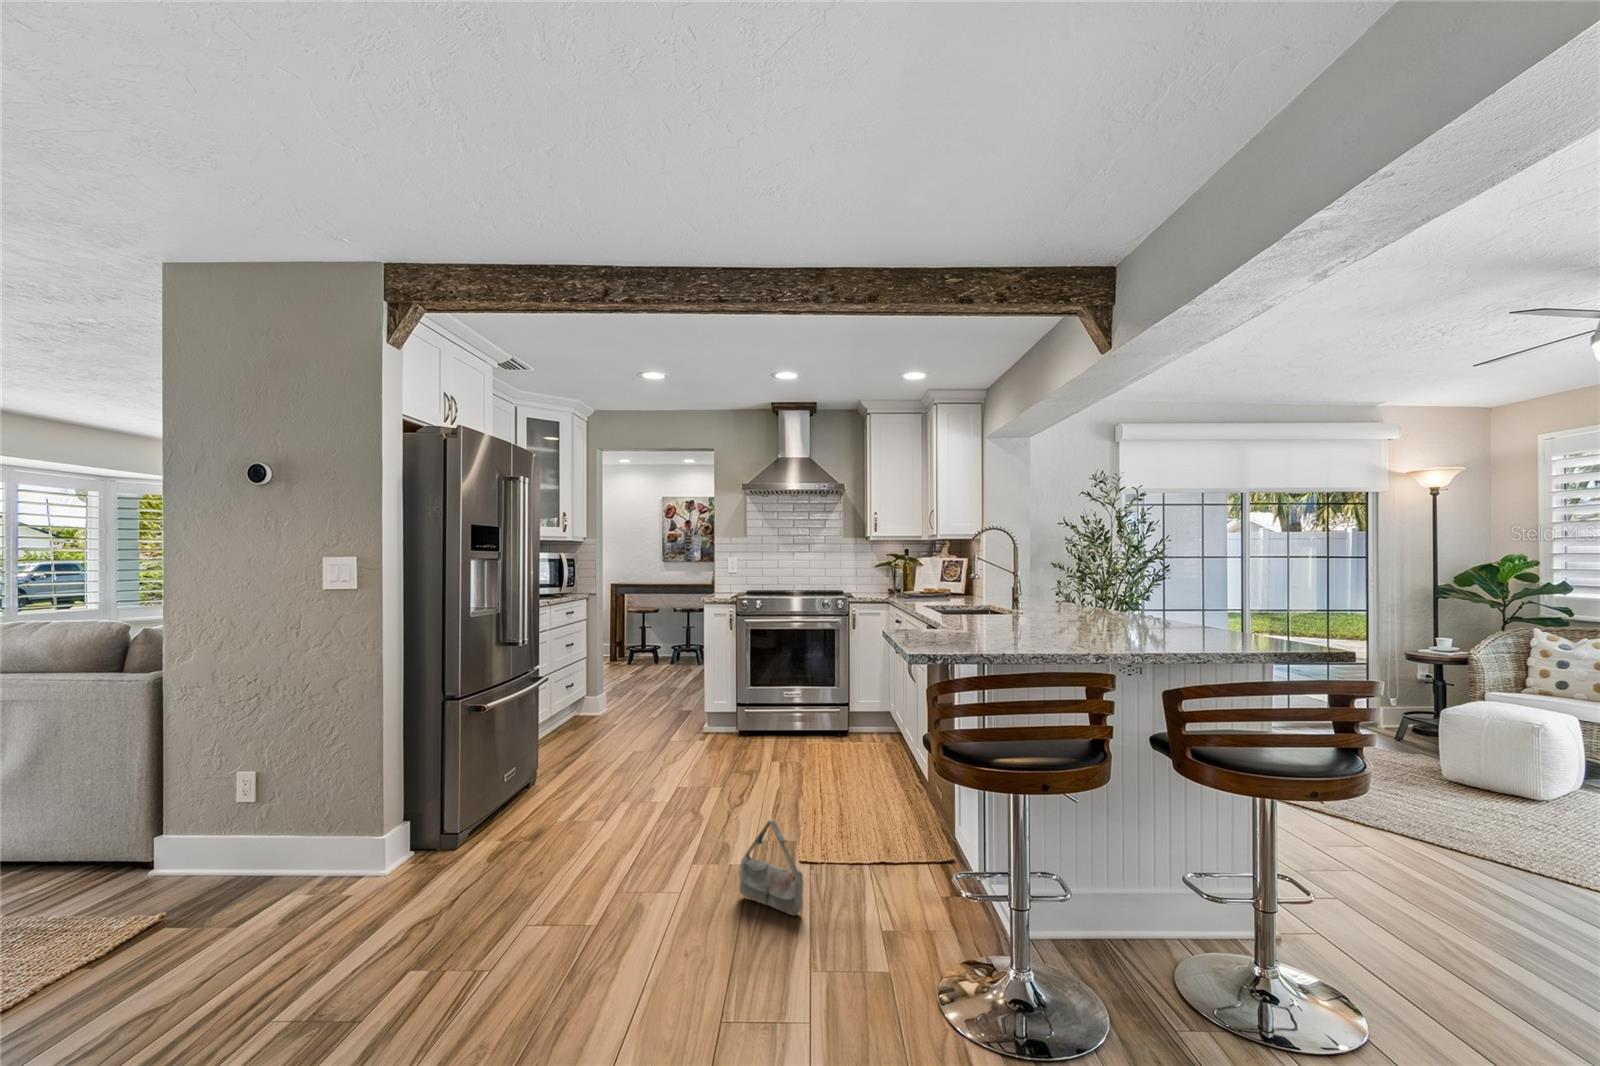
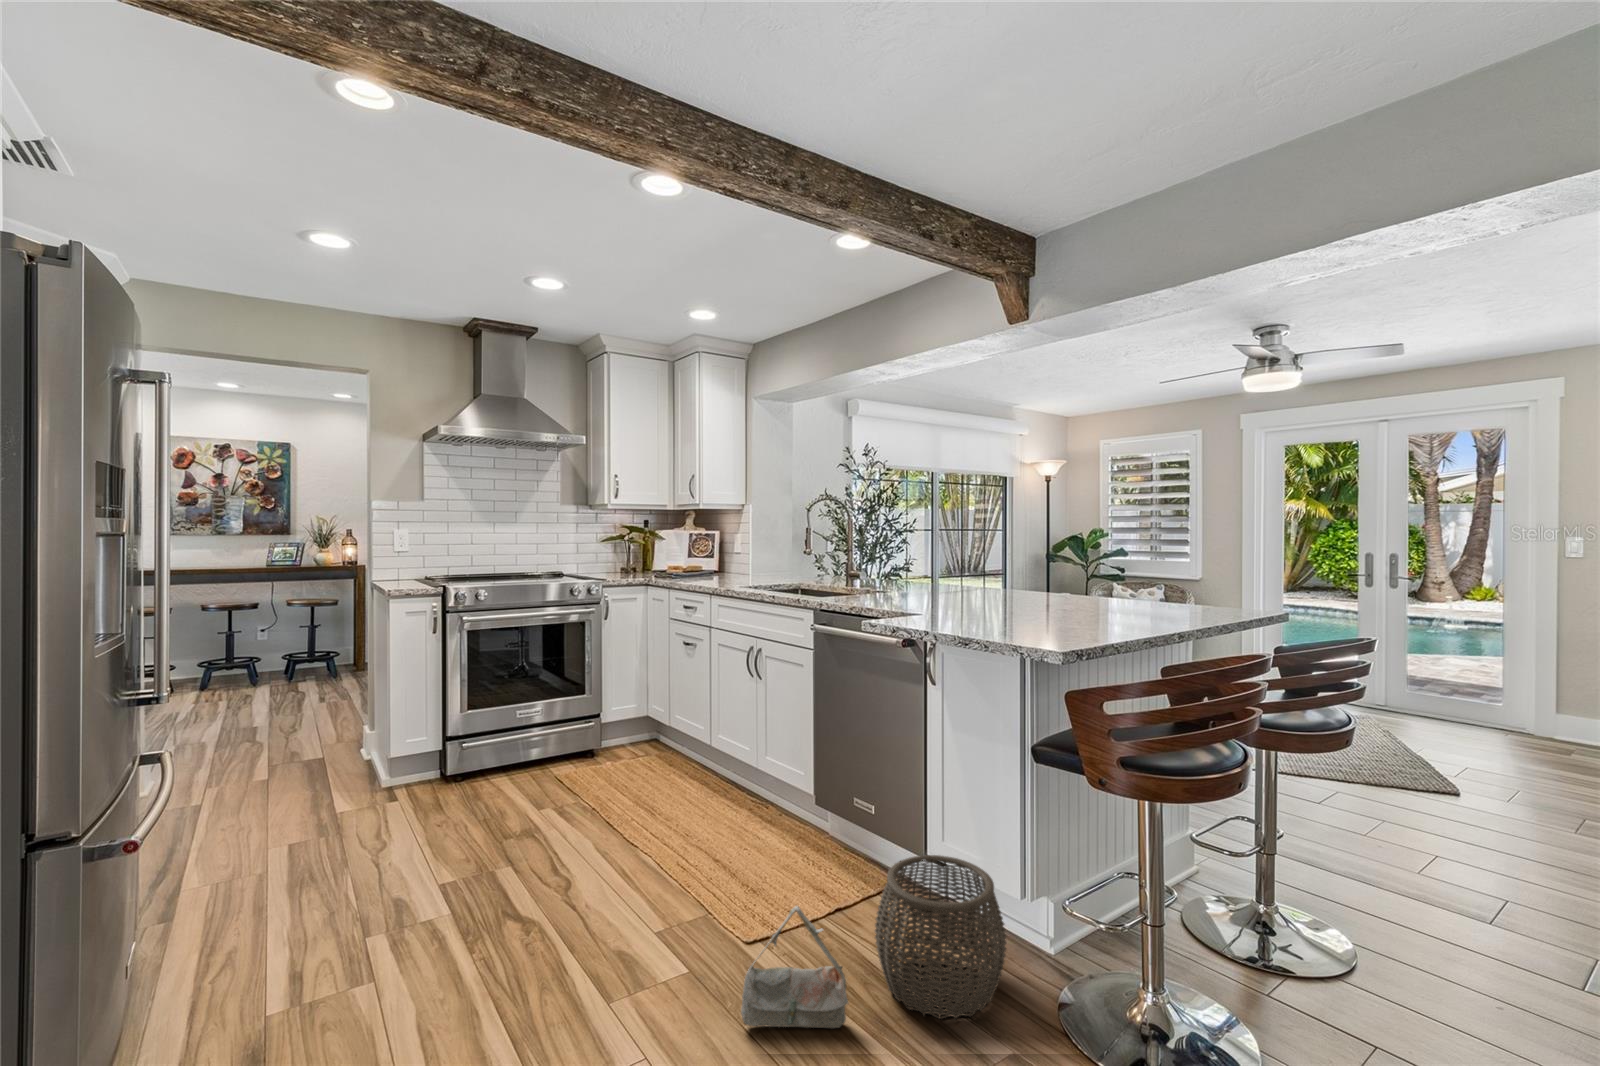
woven basket: none [838,817,945,943] -> present [875,855,1007,1019]

